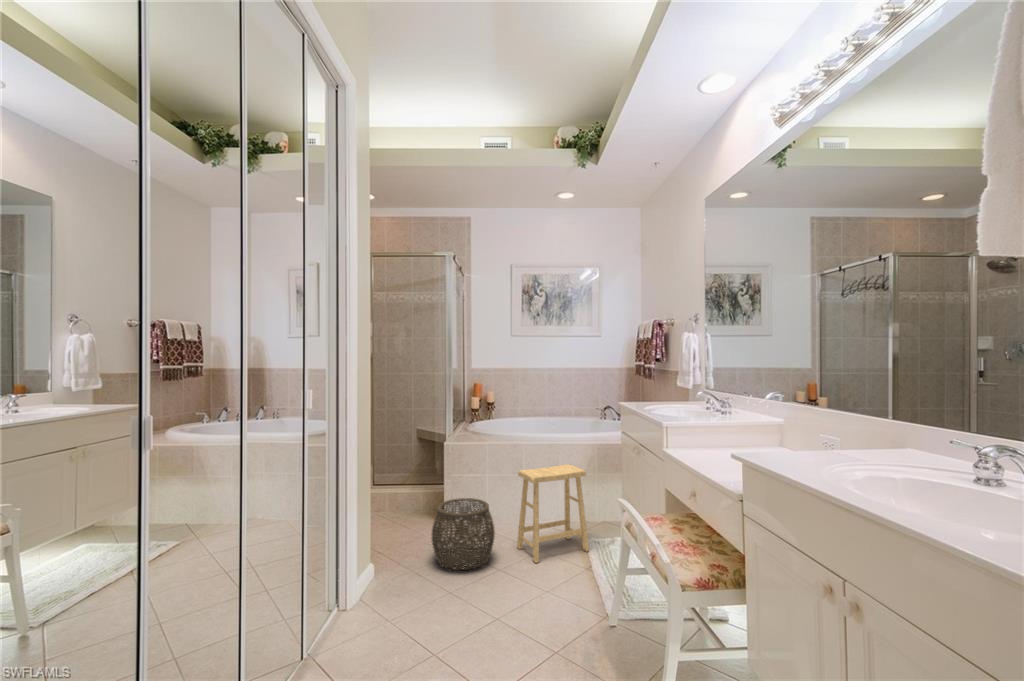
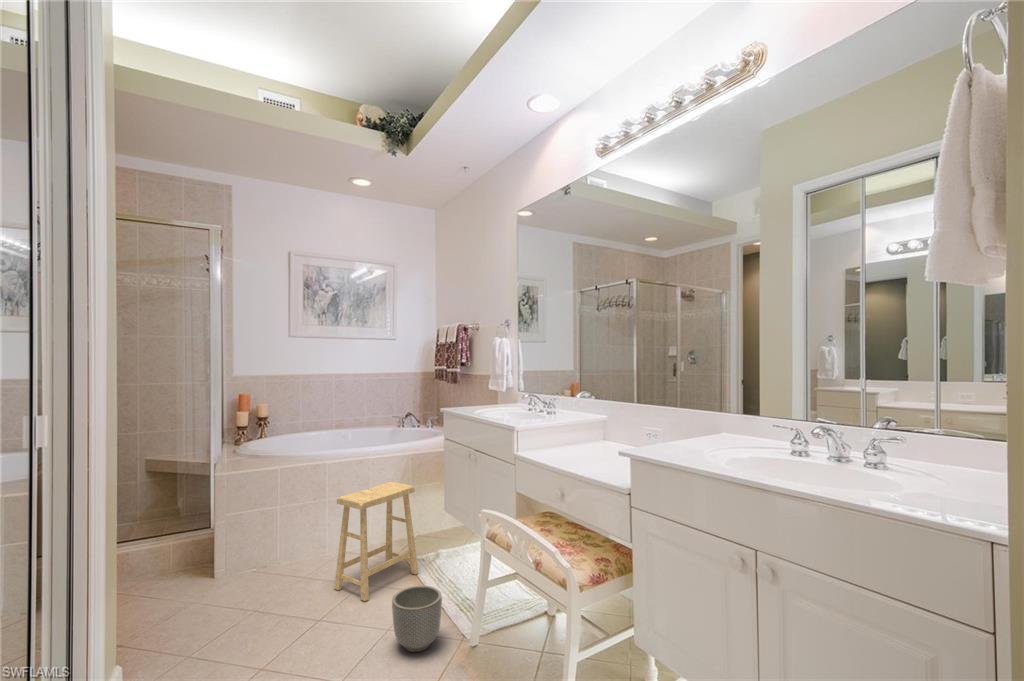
woven basket: present [432,498,495,570] -> none [224,541,314,639]
planter: none [539,556,583,614] -> present [392,586,442,652]

